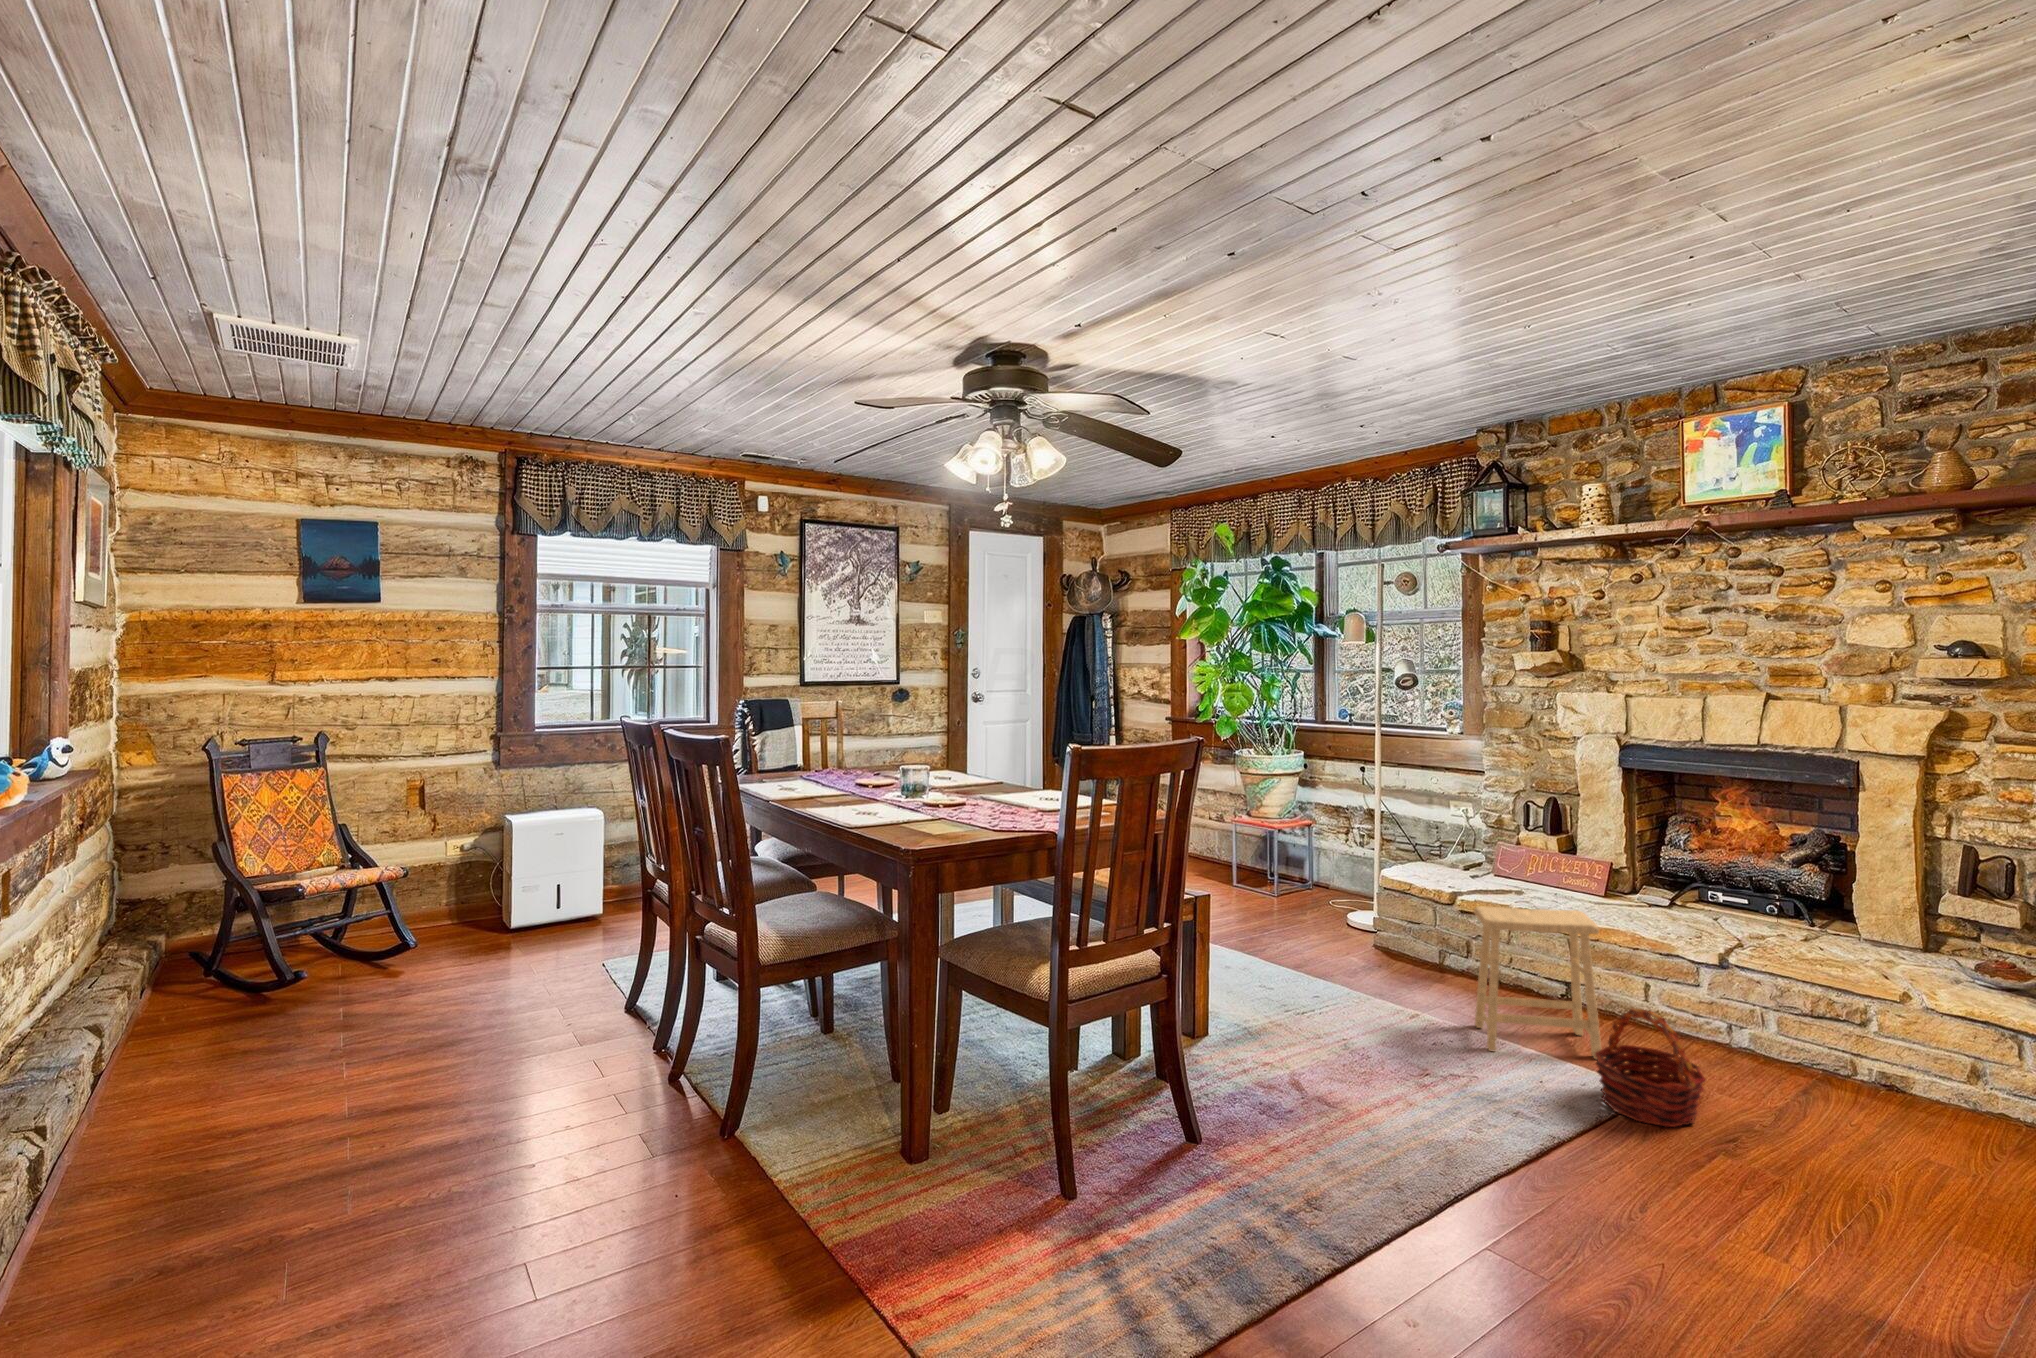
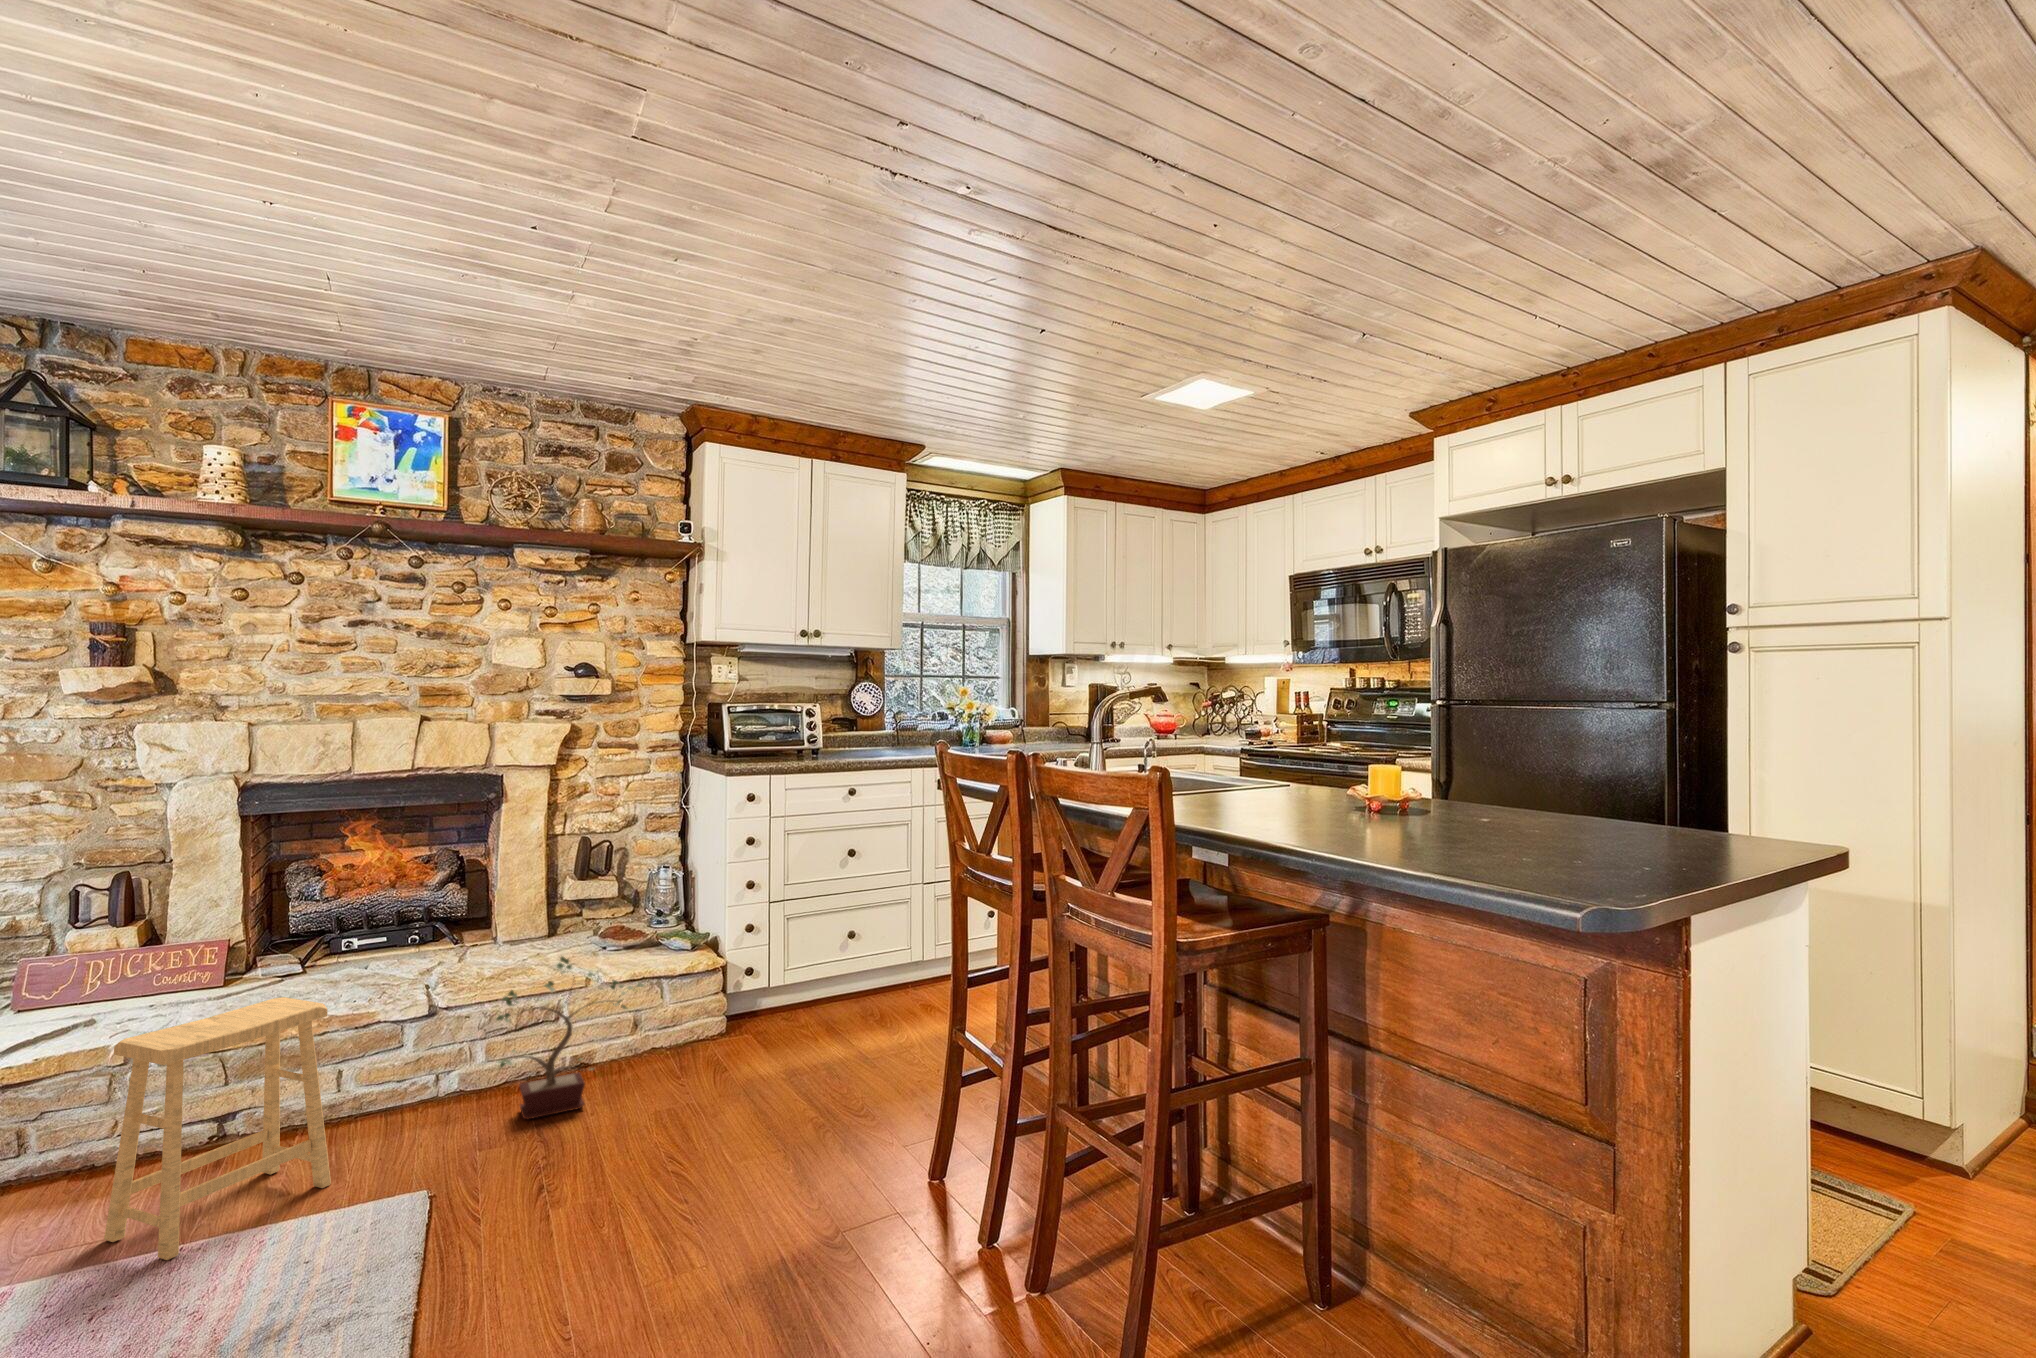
potted plant: none [1750,953,1929,1112] -> present [497,957,644,1119]
basket: present [1595,1009,1706,1127] -> none [364,1079,500,1229]

